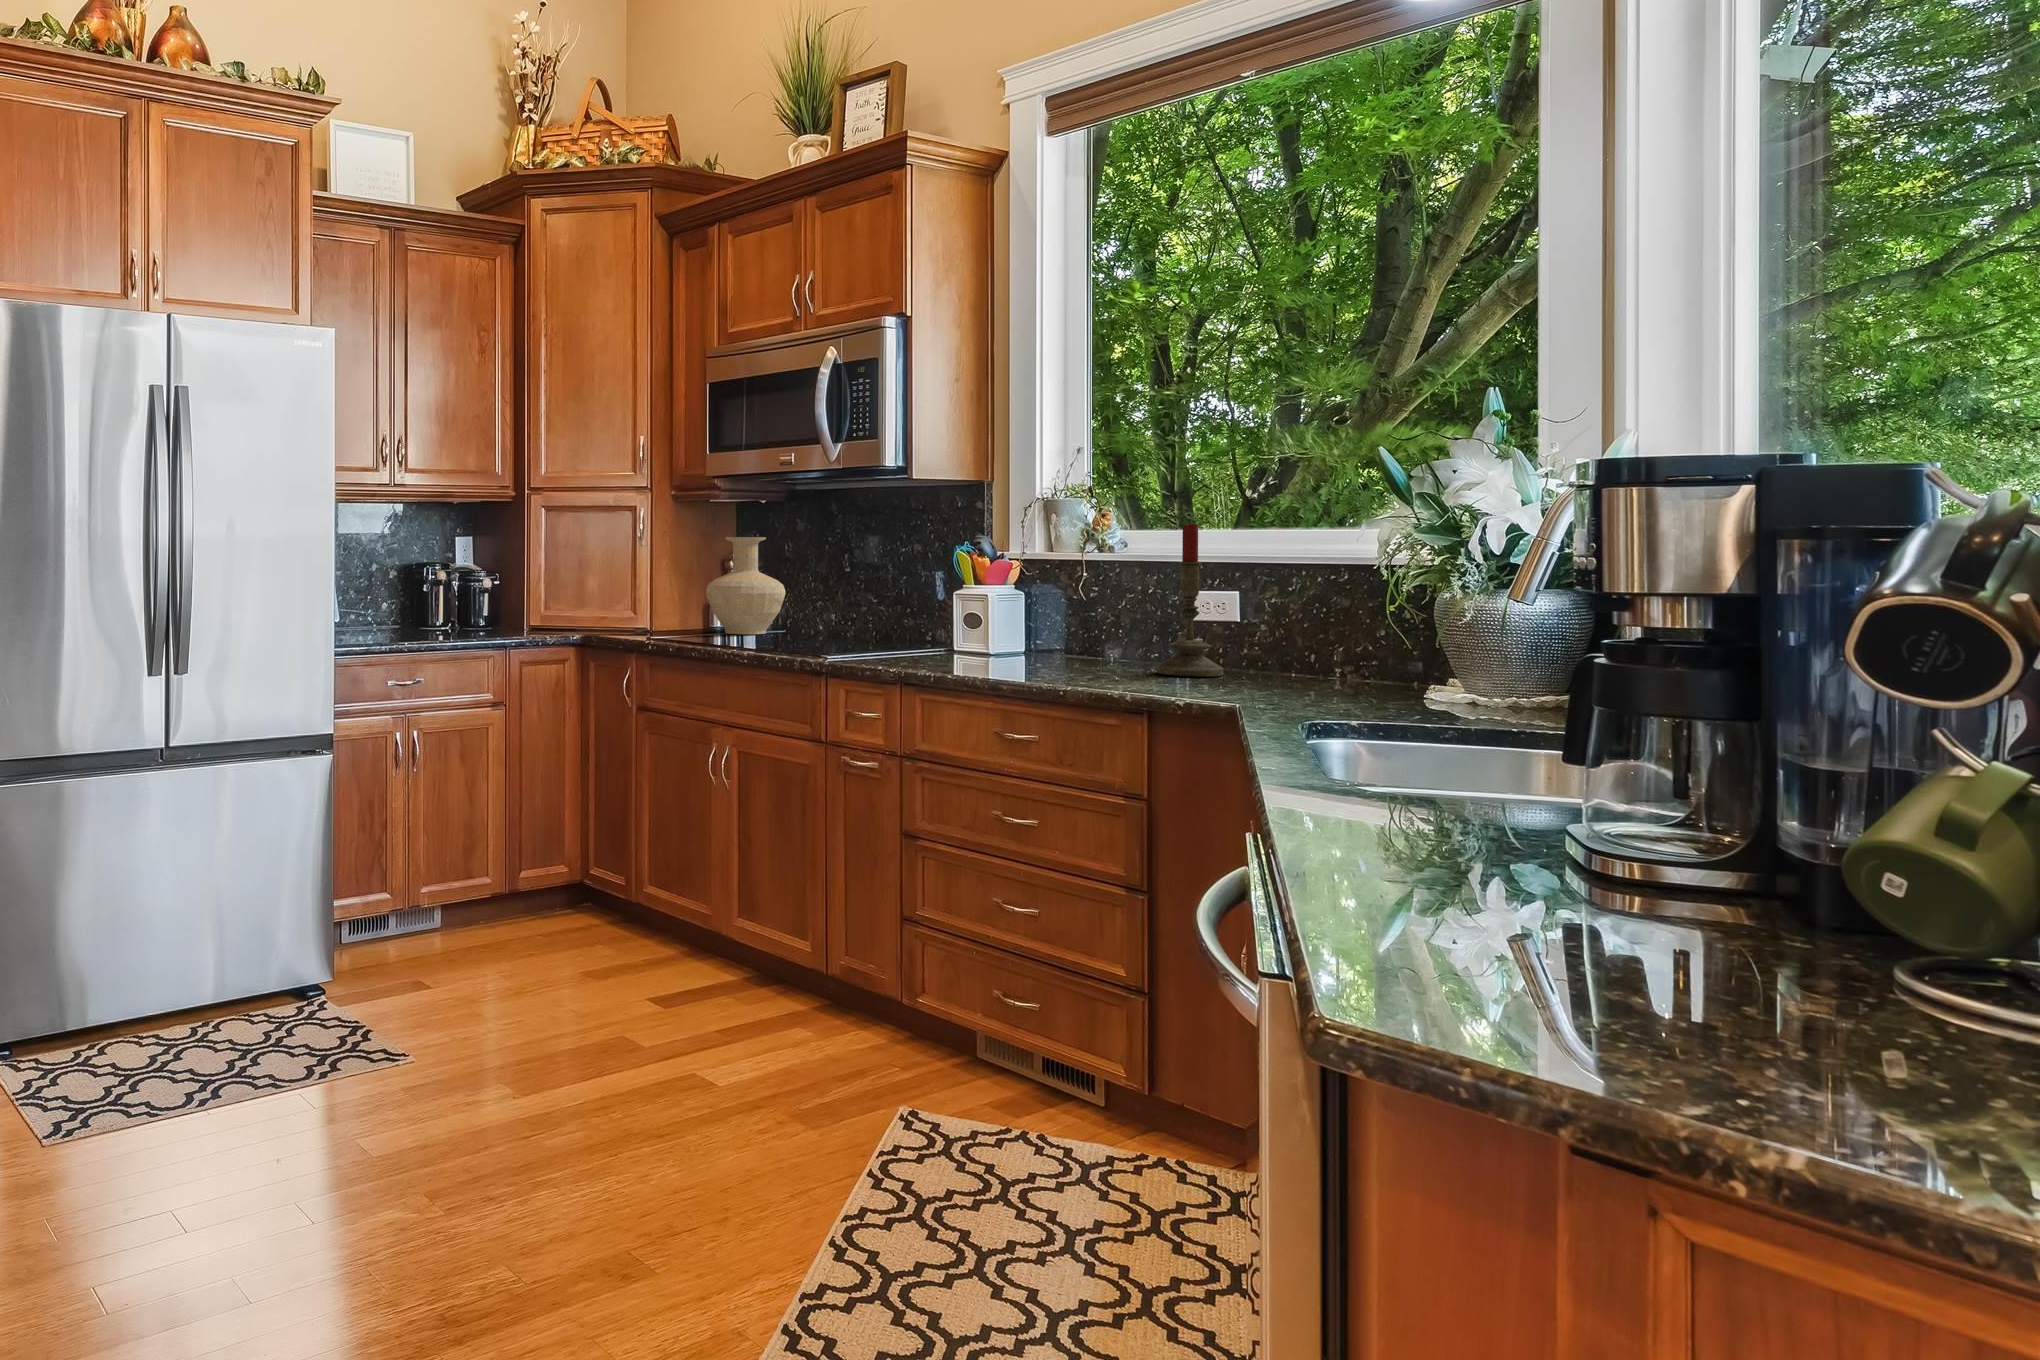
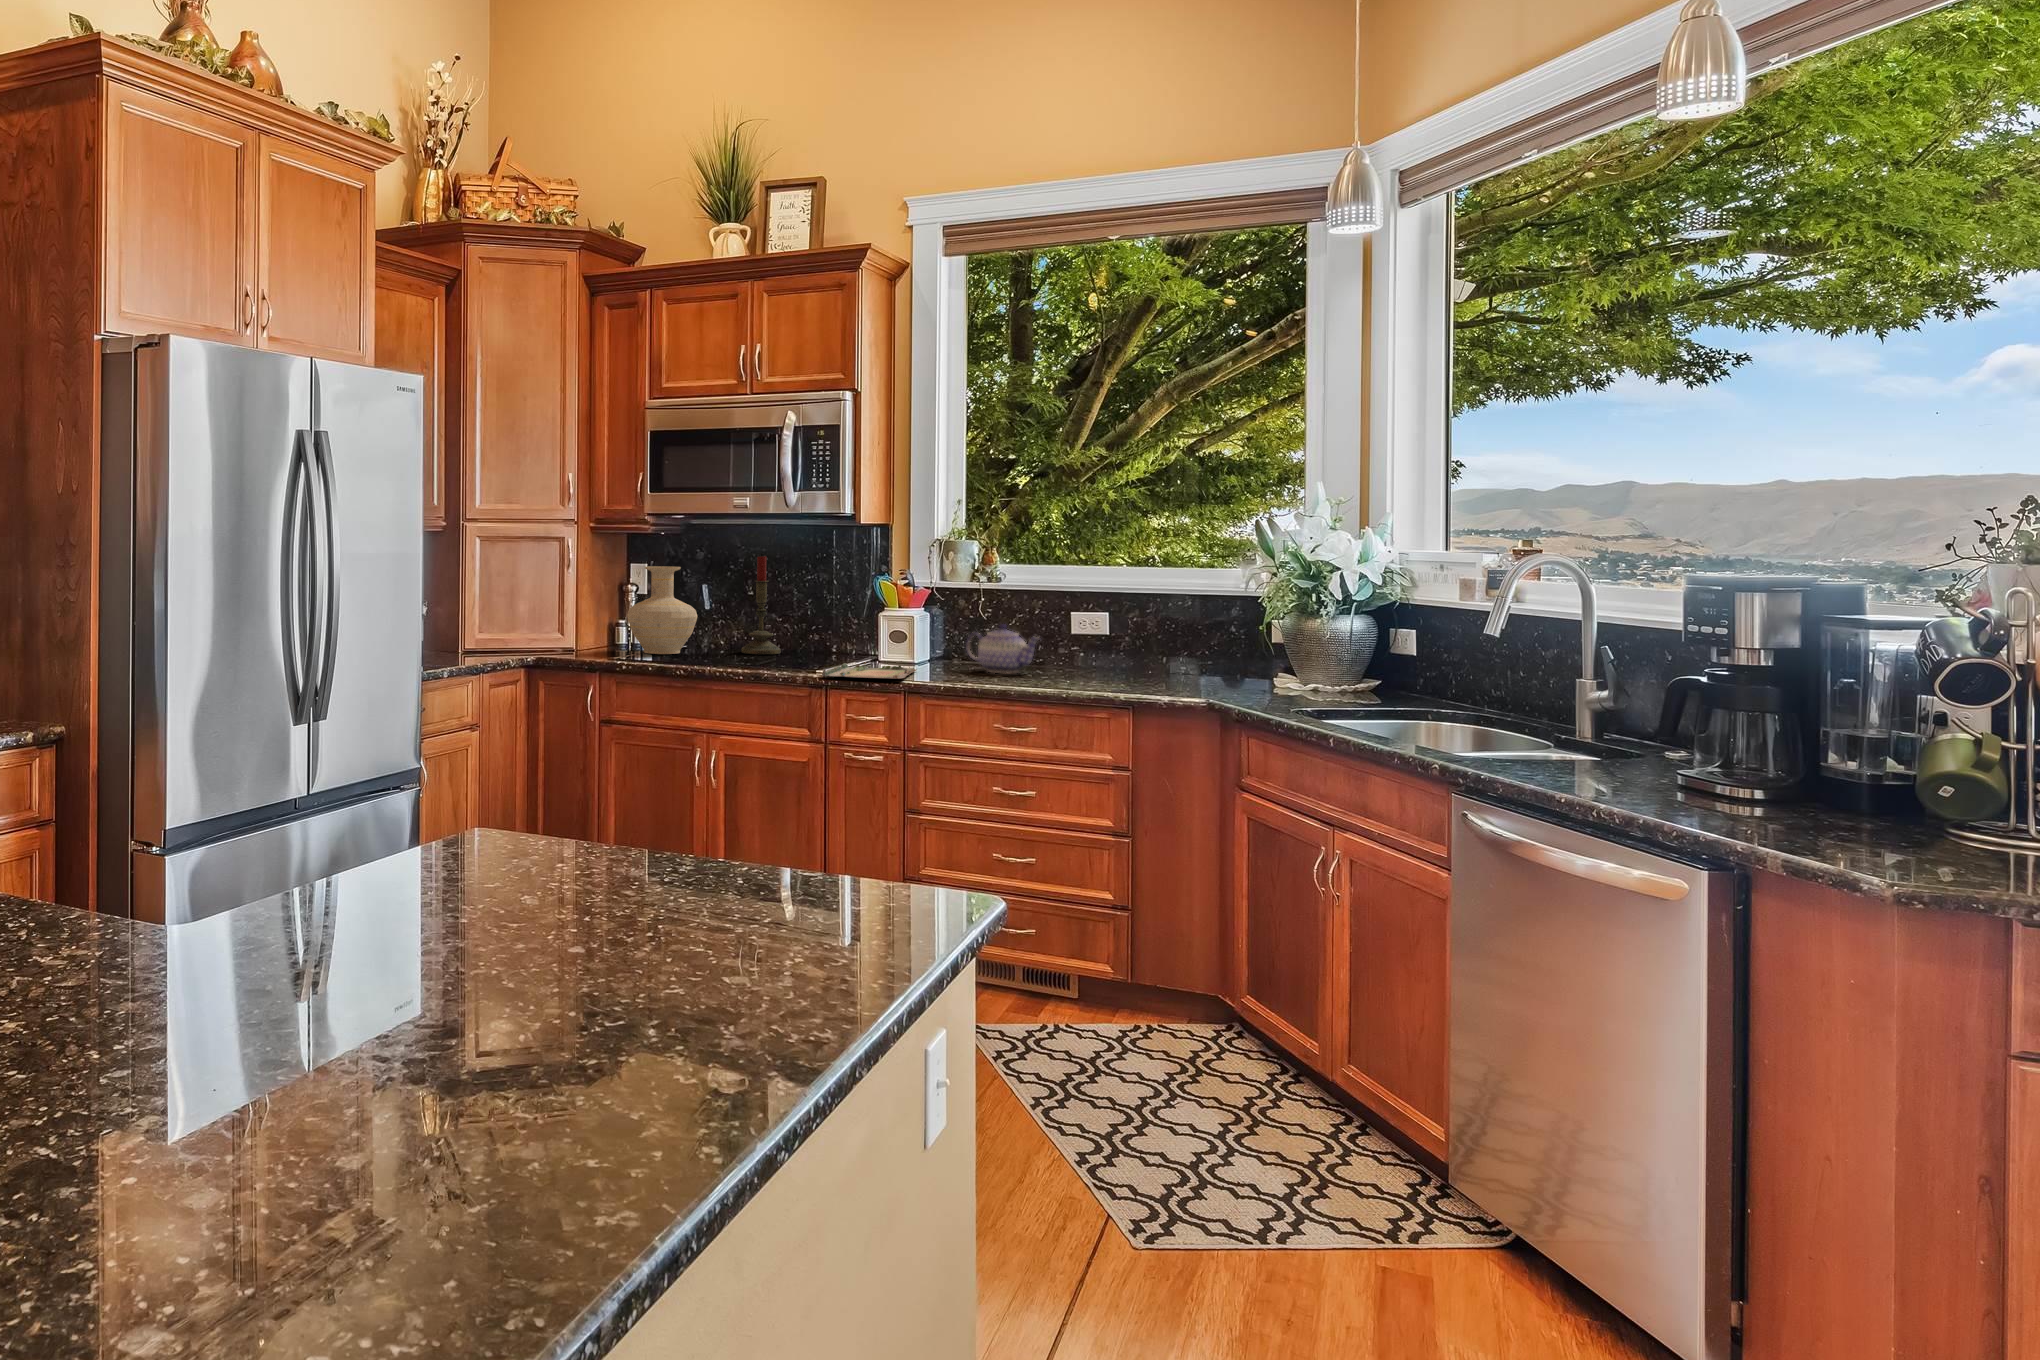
candle: present [1156,520,1223,677] -> present [741,554,781,655]
teapot: none [1050,601,1127,663] -> present [966,625,1039,673]
tray: none [827,642,974,662] -> present [822,661,916,679]

